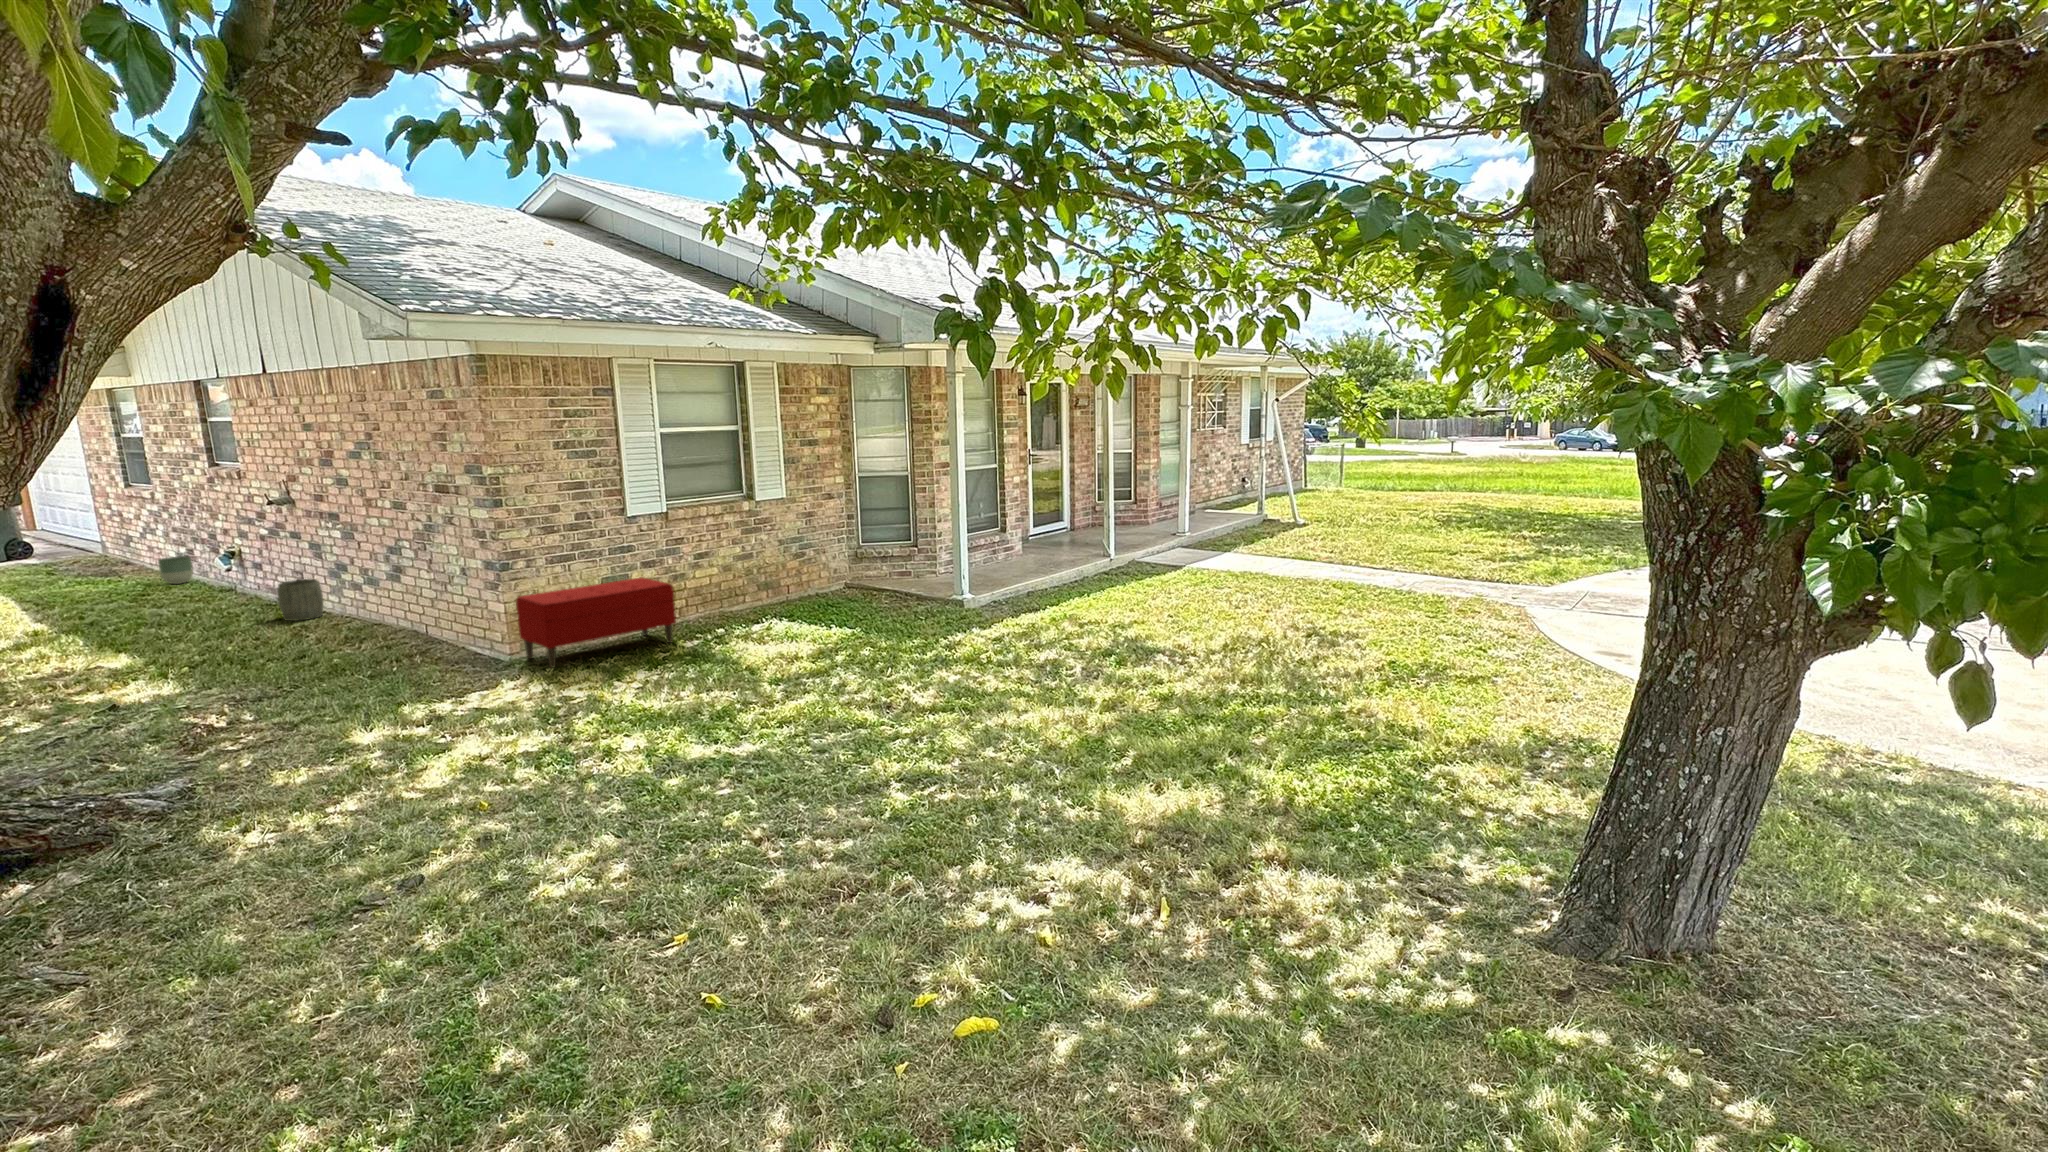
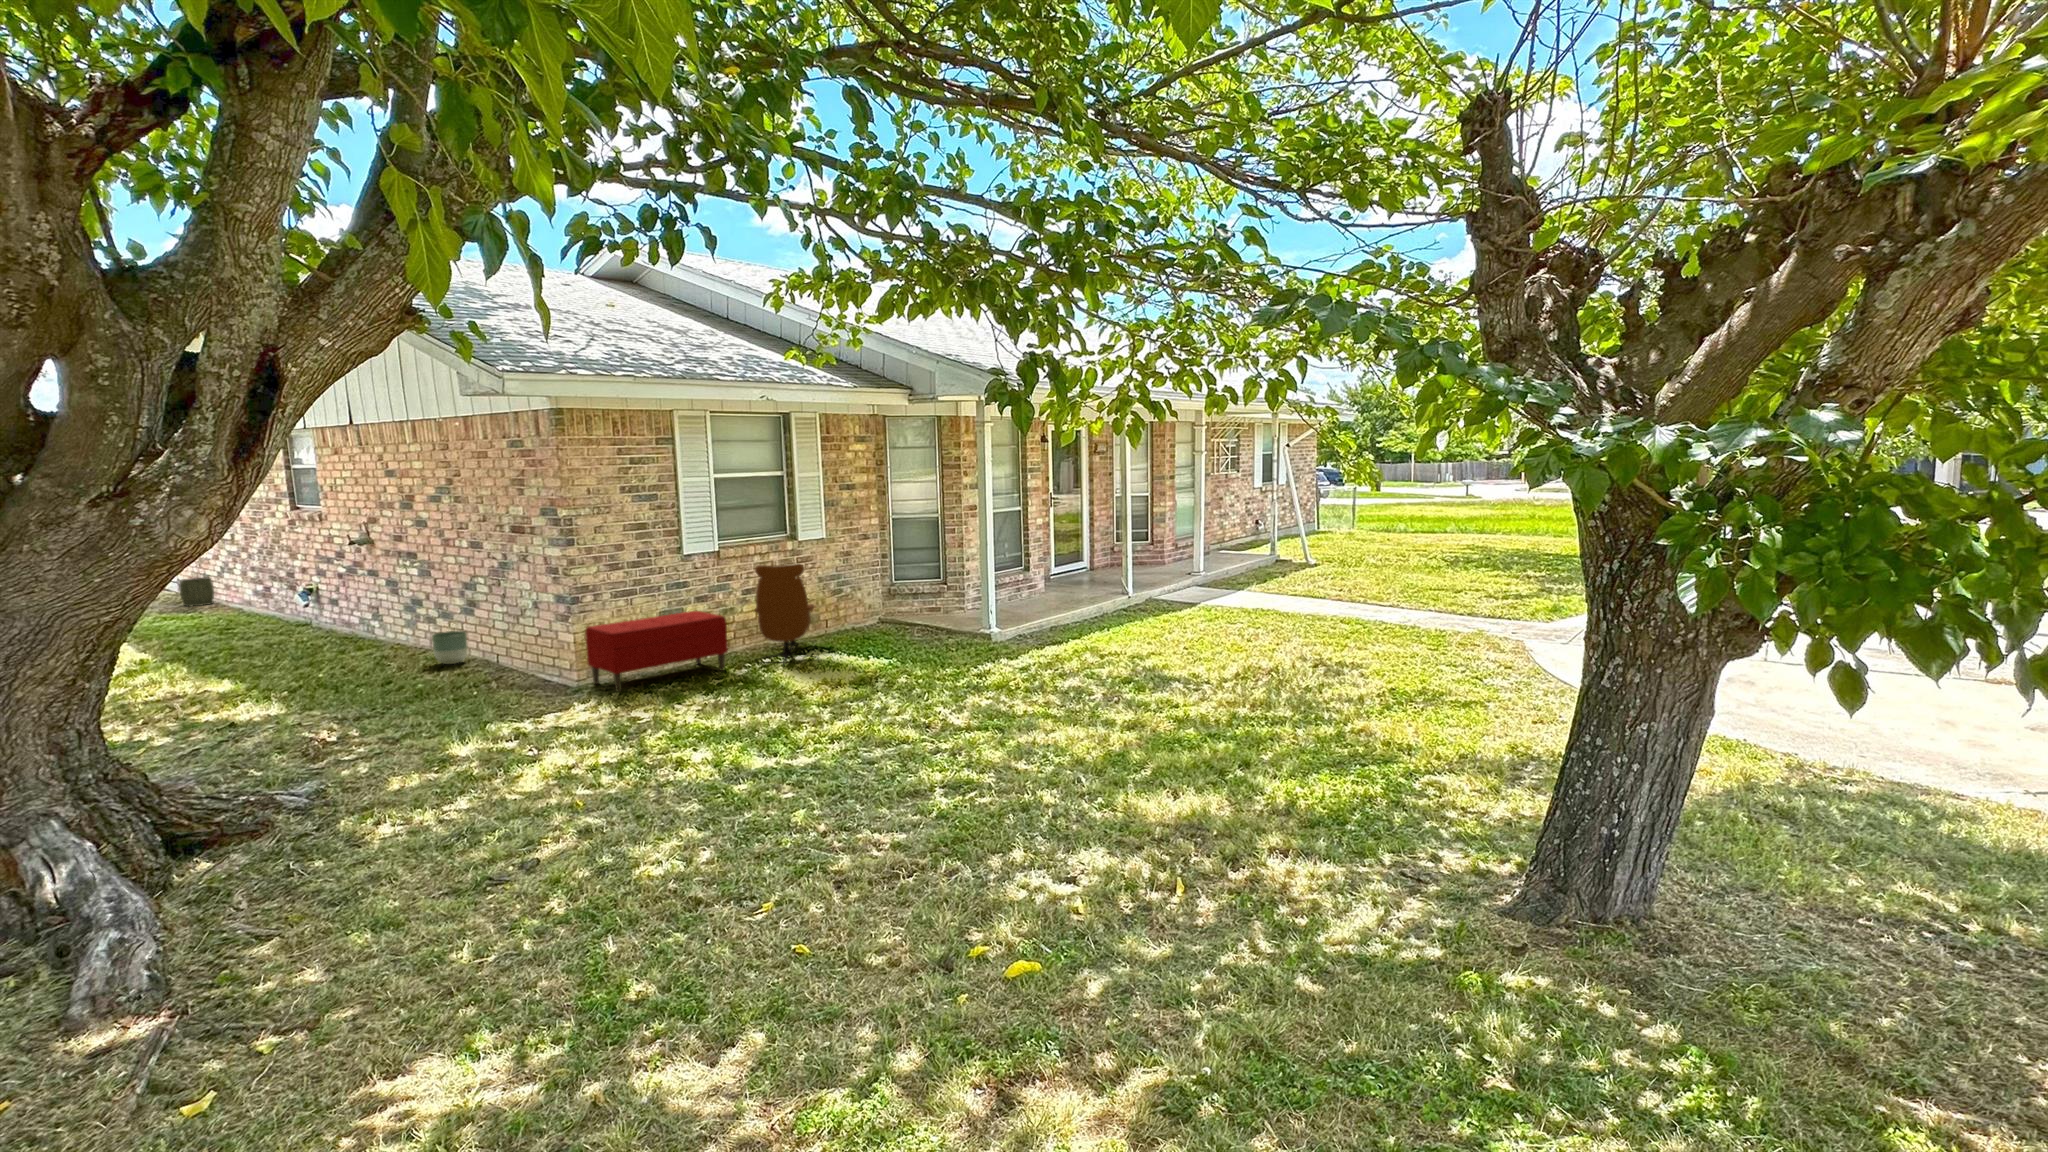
lounge chair: none [703,527,777,639] -> present [754,564,818,666]
planter: present [158,556,193,584] -> present [432,631,468,664]
woven basket: present [277,579,323,621] -> present [180,578,214,606]

